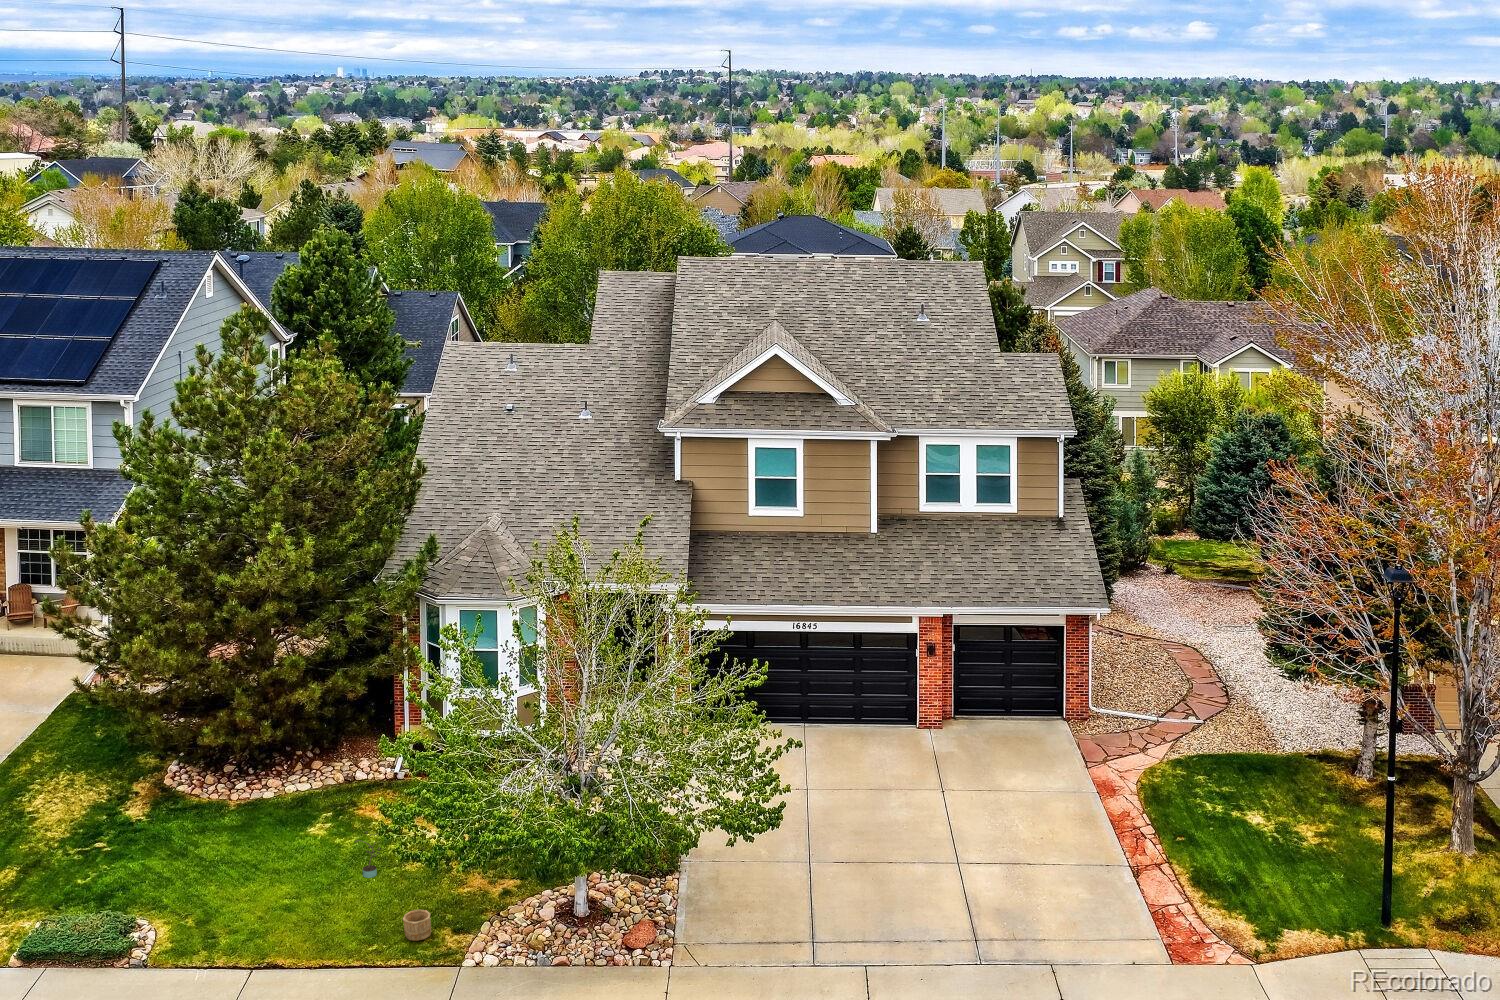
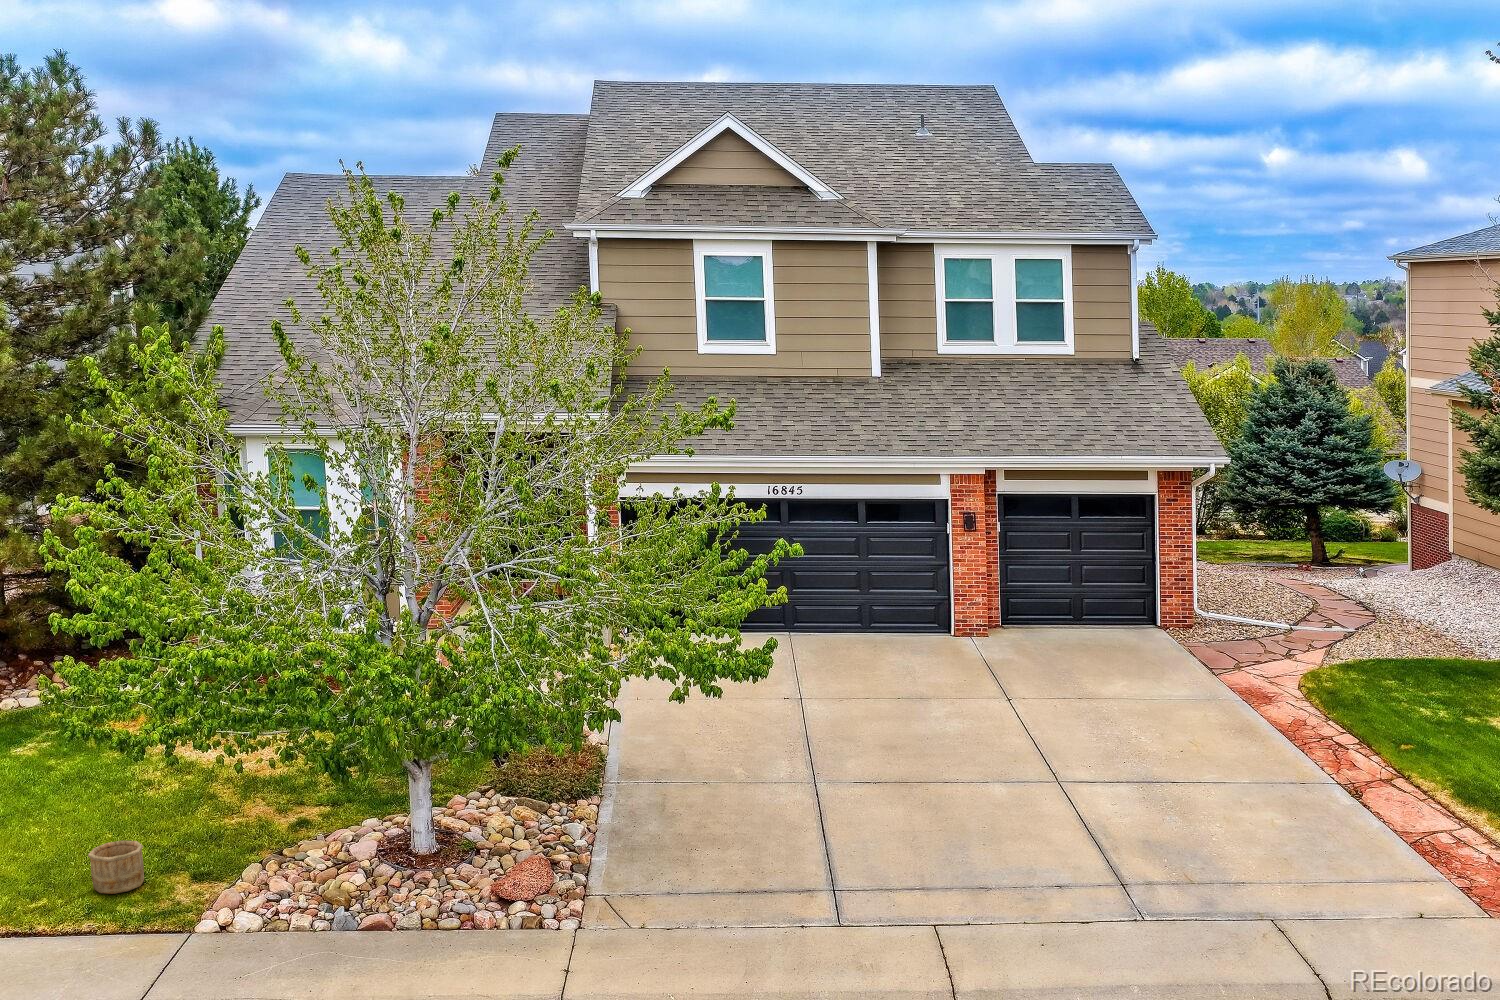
potted plant: present [354,831,381,878] -> none [32,731,81,812]

